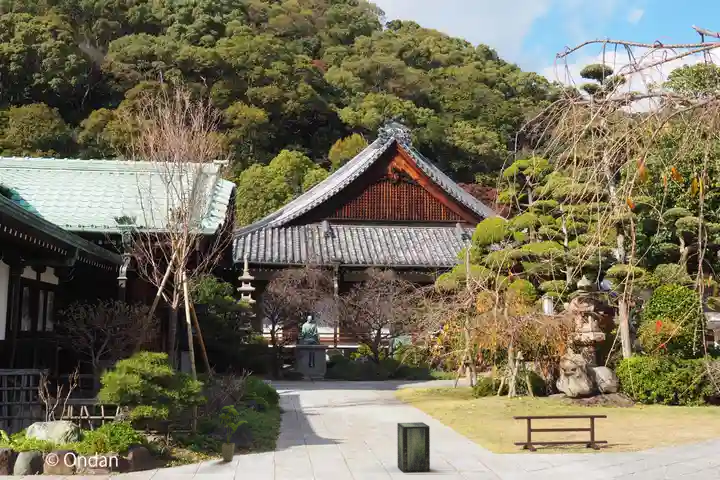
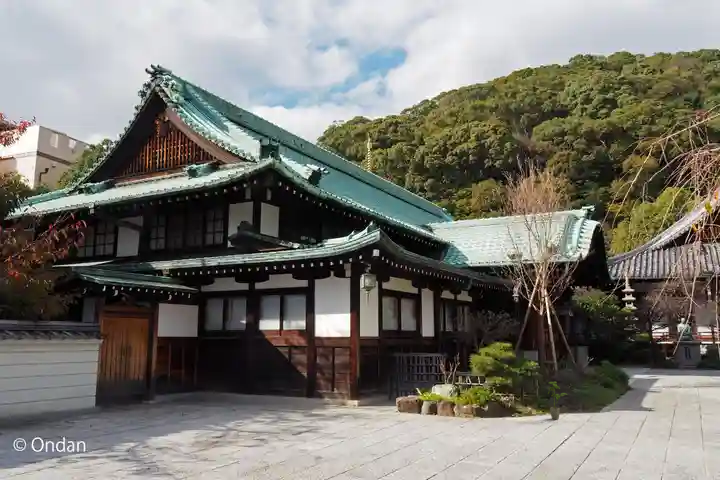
storage box: present [397,422,430,473] -> none [679,407,707,450]

